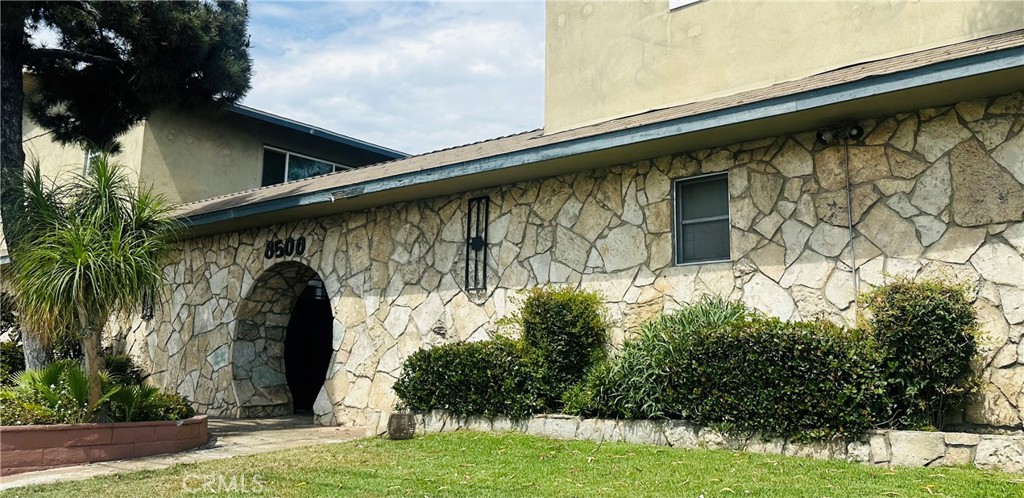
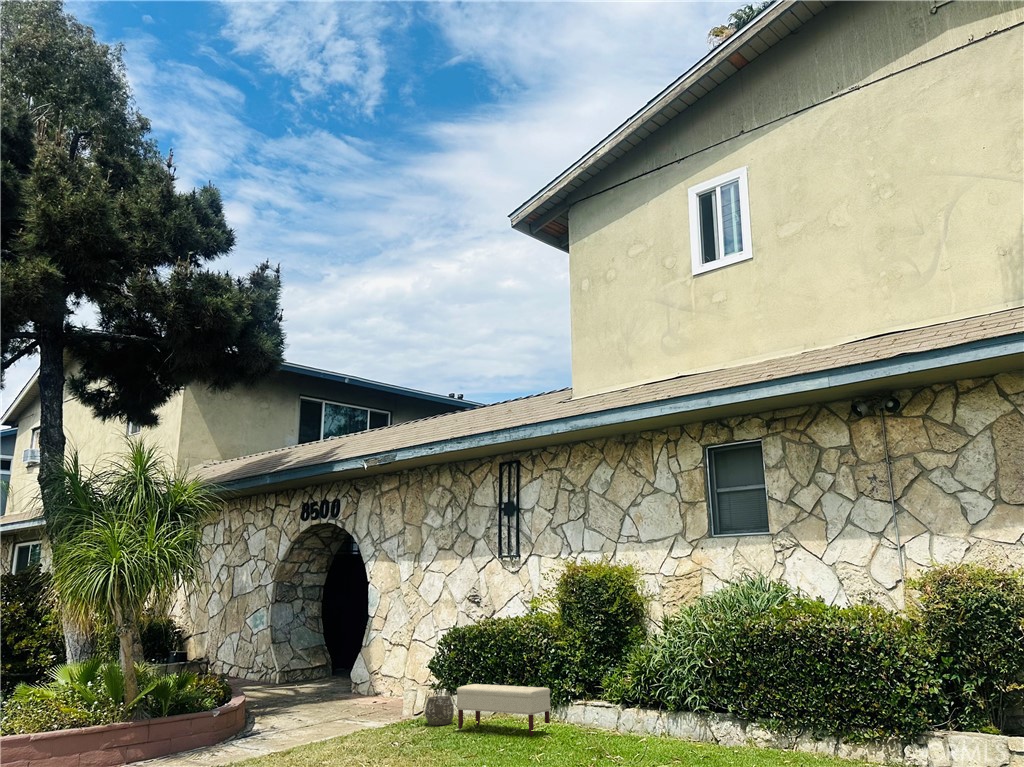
bench: none [420,400,511,444] -> present [457,684,550,736]

